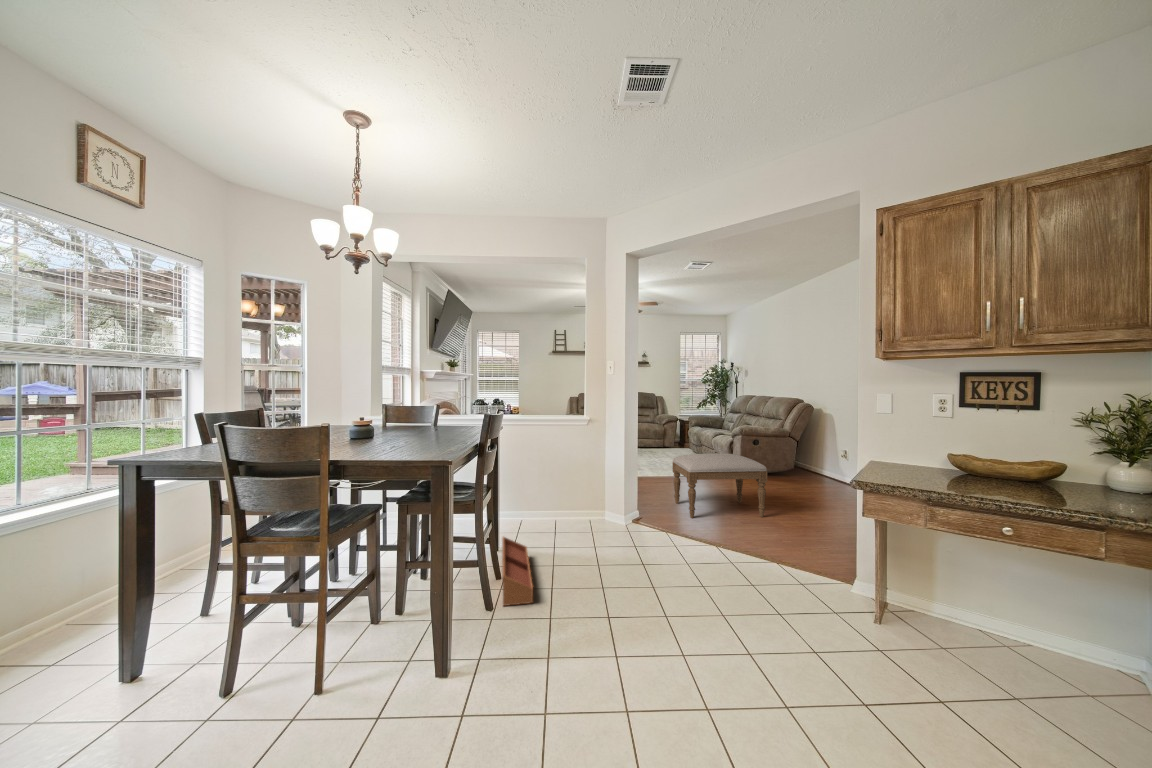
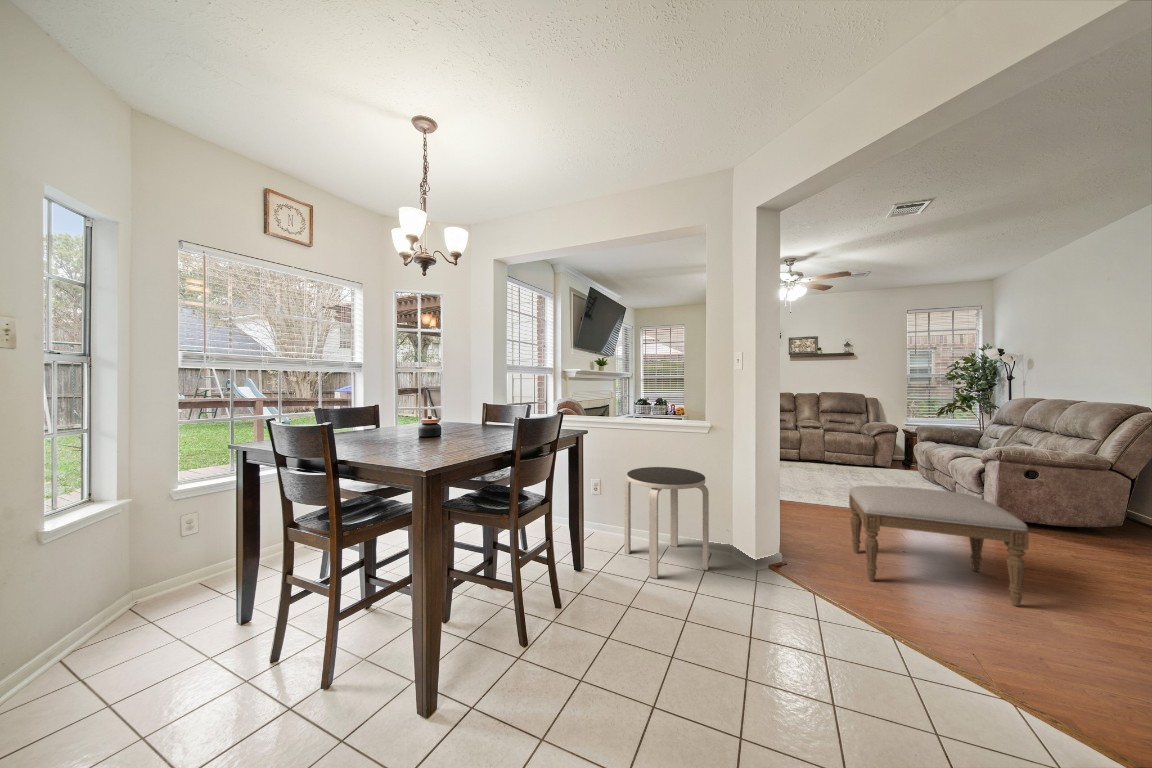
side table: none [524,454,593,543] -> present [624,467,709,579]
storage bin: present [502,537,533,606] -> none [539,559,606,656]

